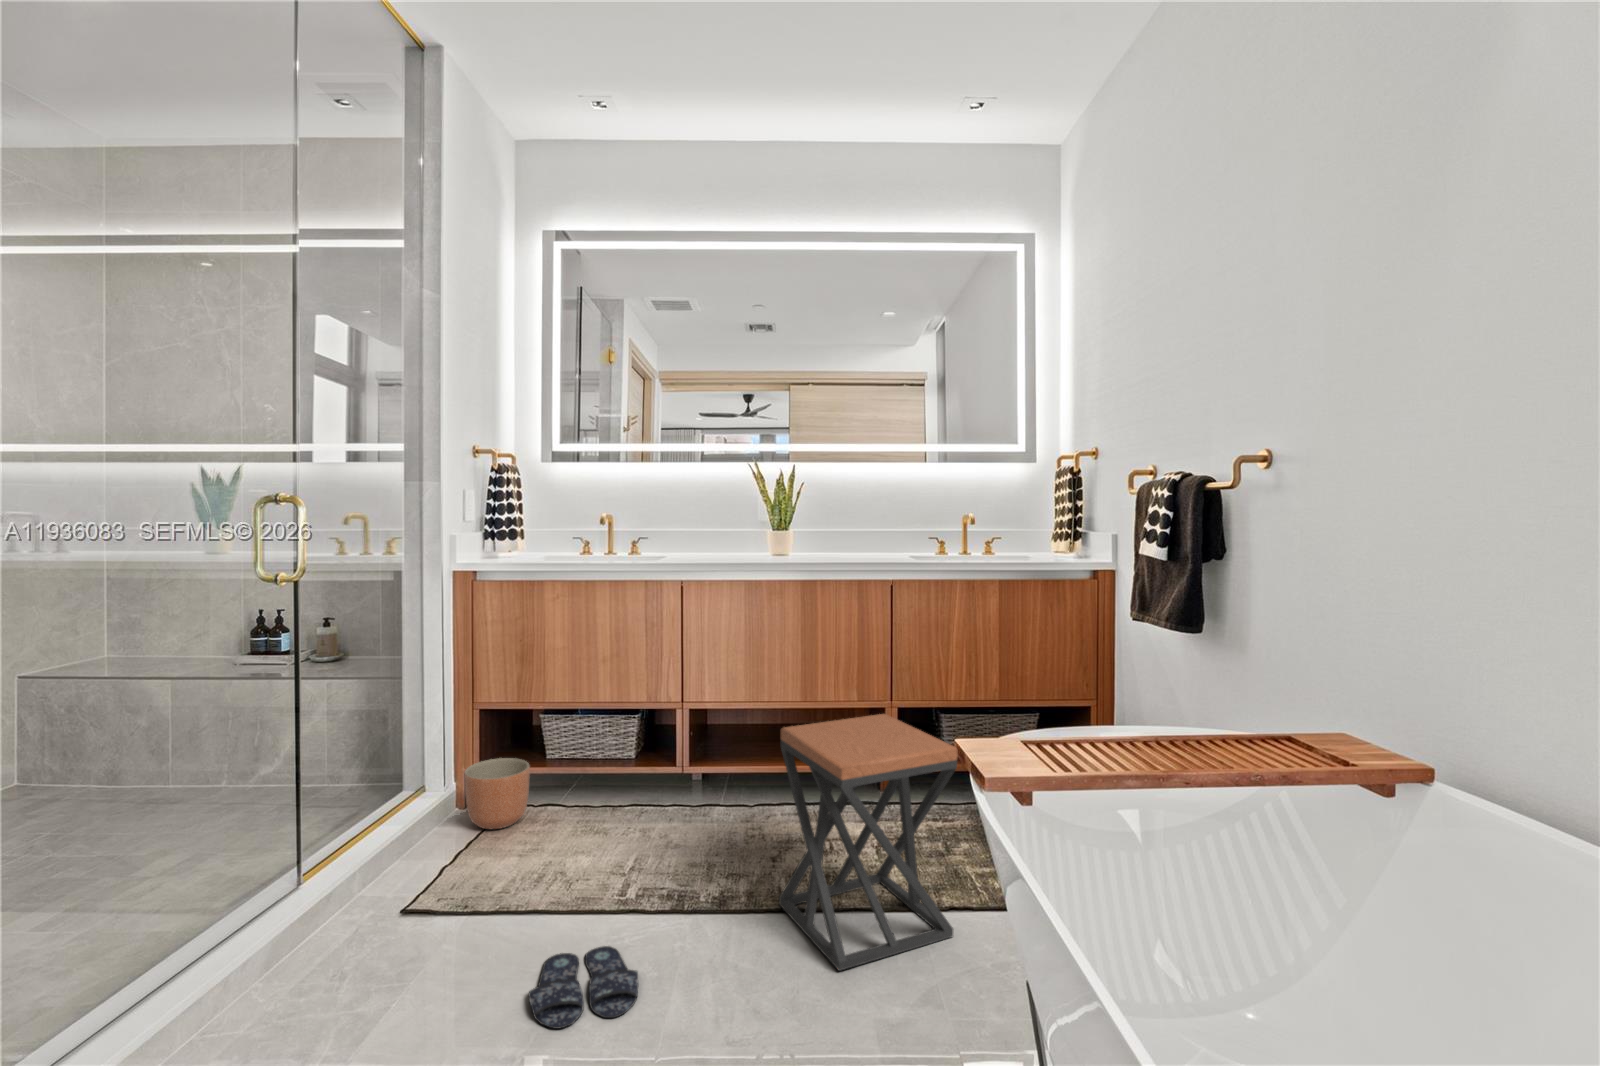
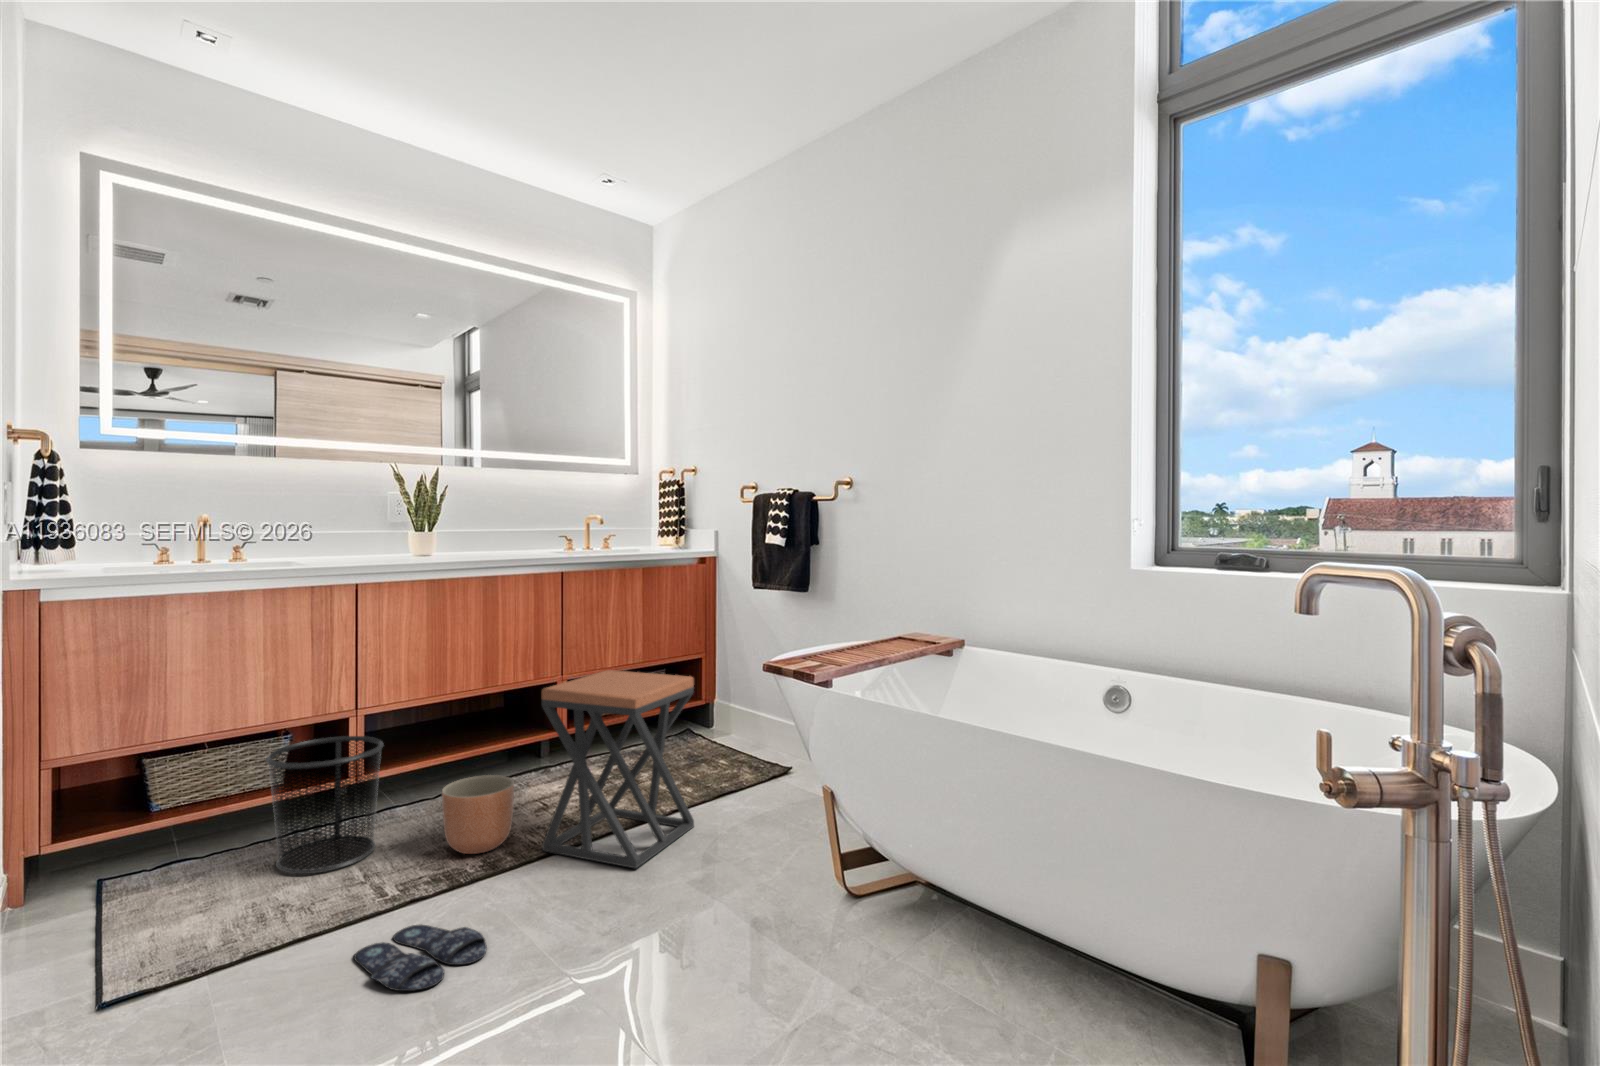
waste bin: none [581,728,676,856] -> present [266,736,384,874]
planter: present [464,758,530,829] -> present [442,775,514,854]

